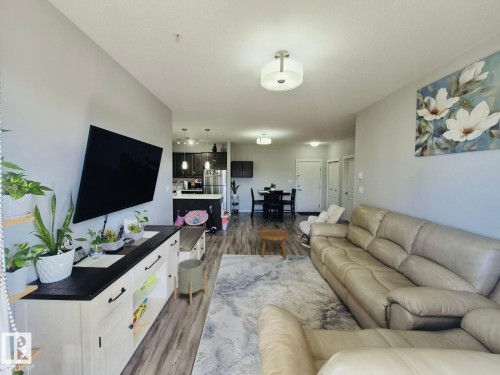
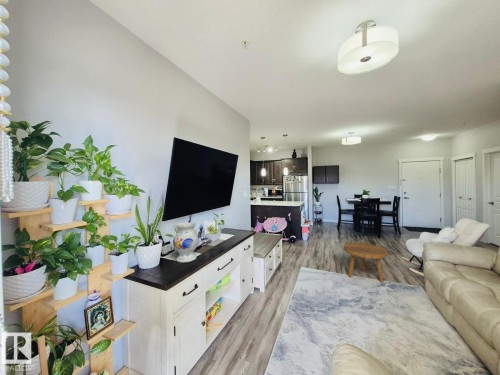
vase: none [91,224,124,268] -> present [173,222,199,262]
planter: present [174,259,206,306] -> none [248,266,281,317]

